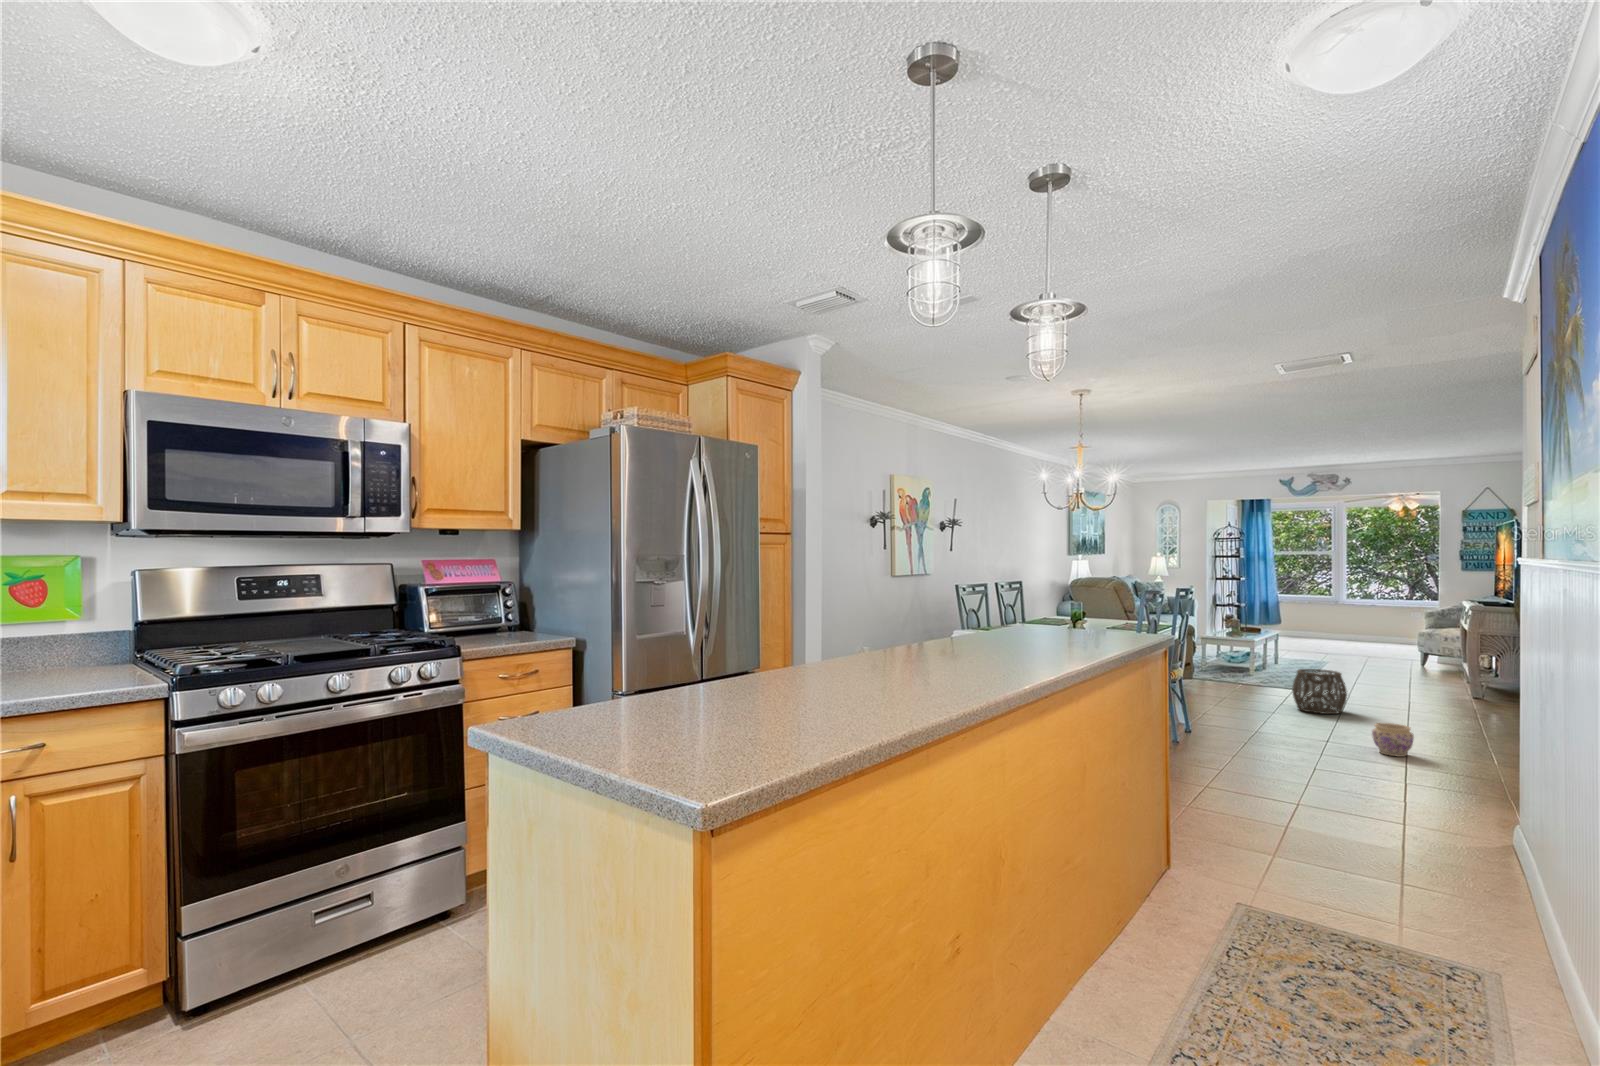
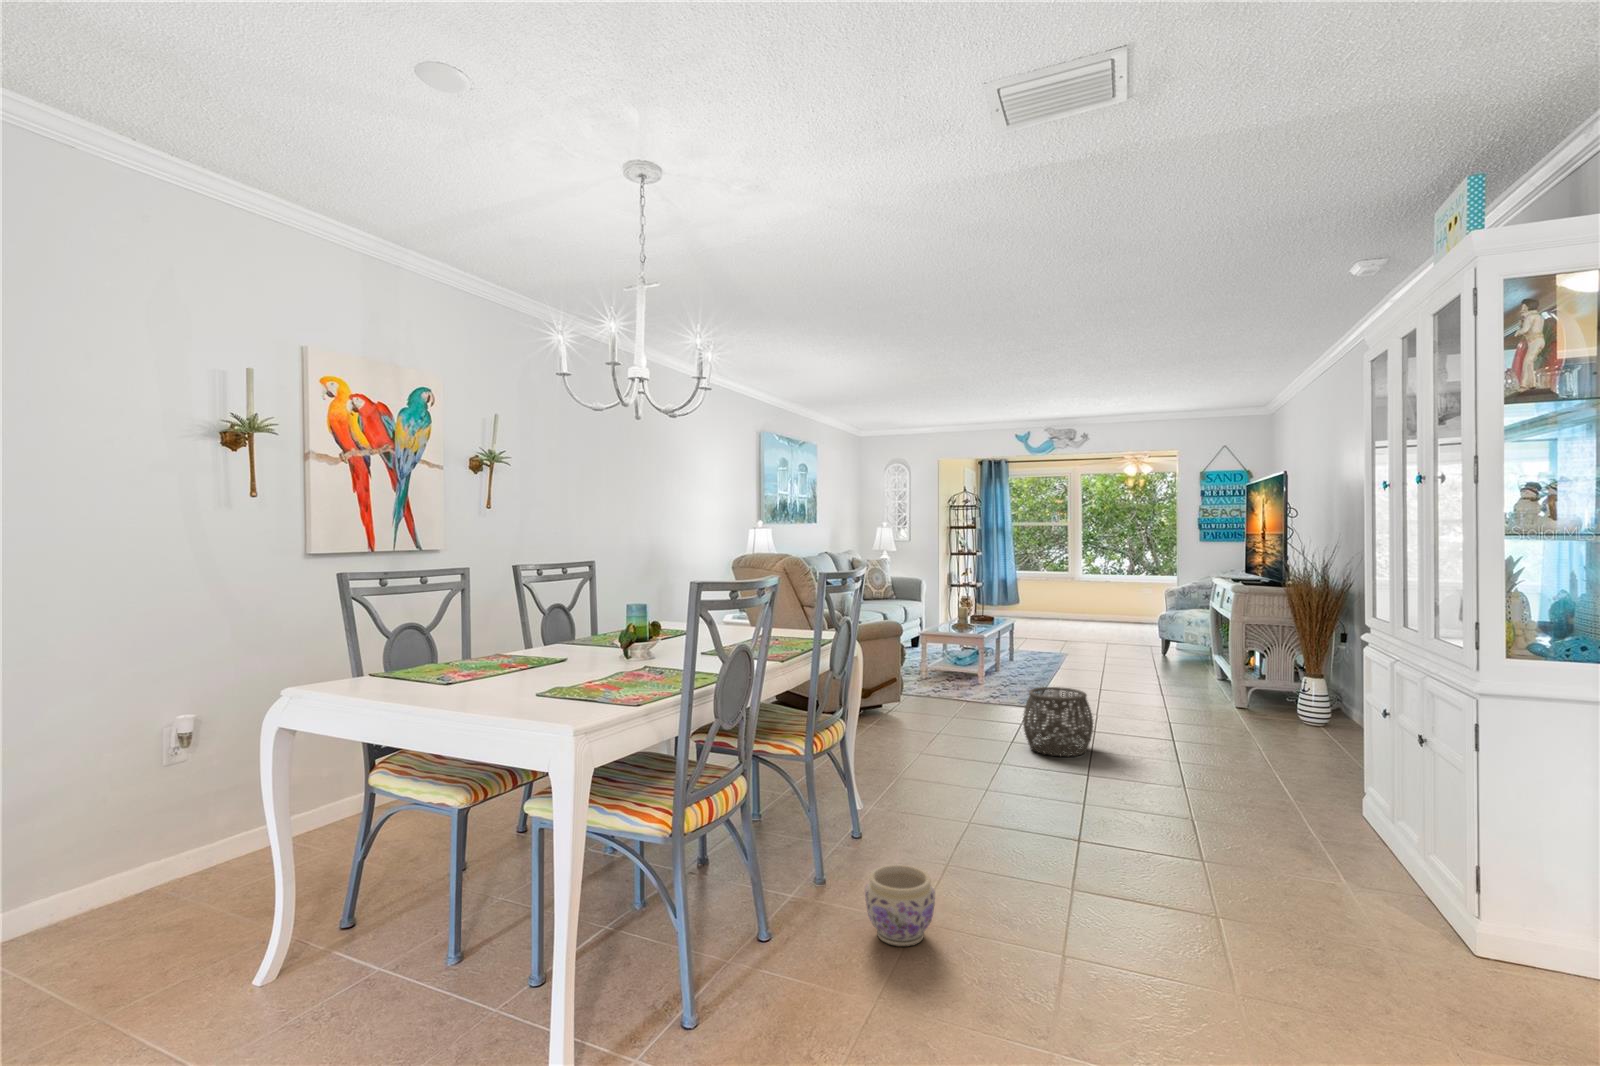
planter: present [1372,723,1414,757] -> present [865,865,935,947]

